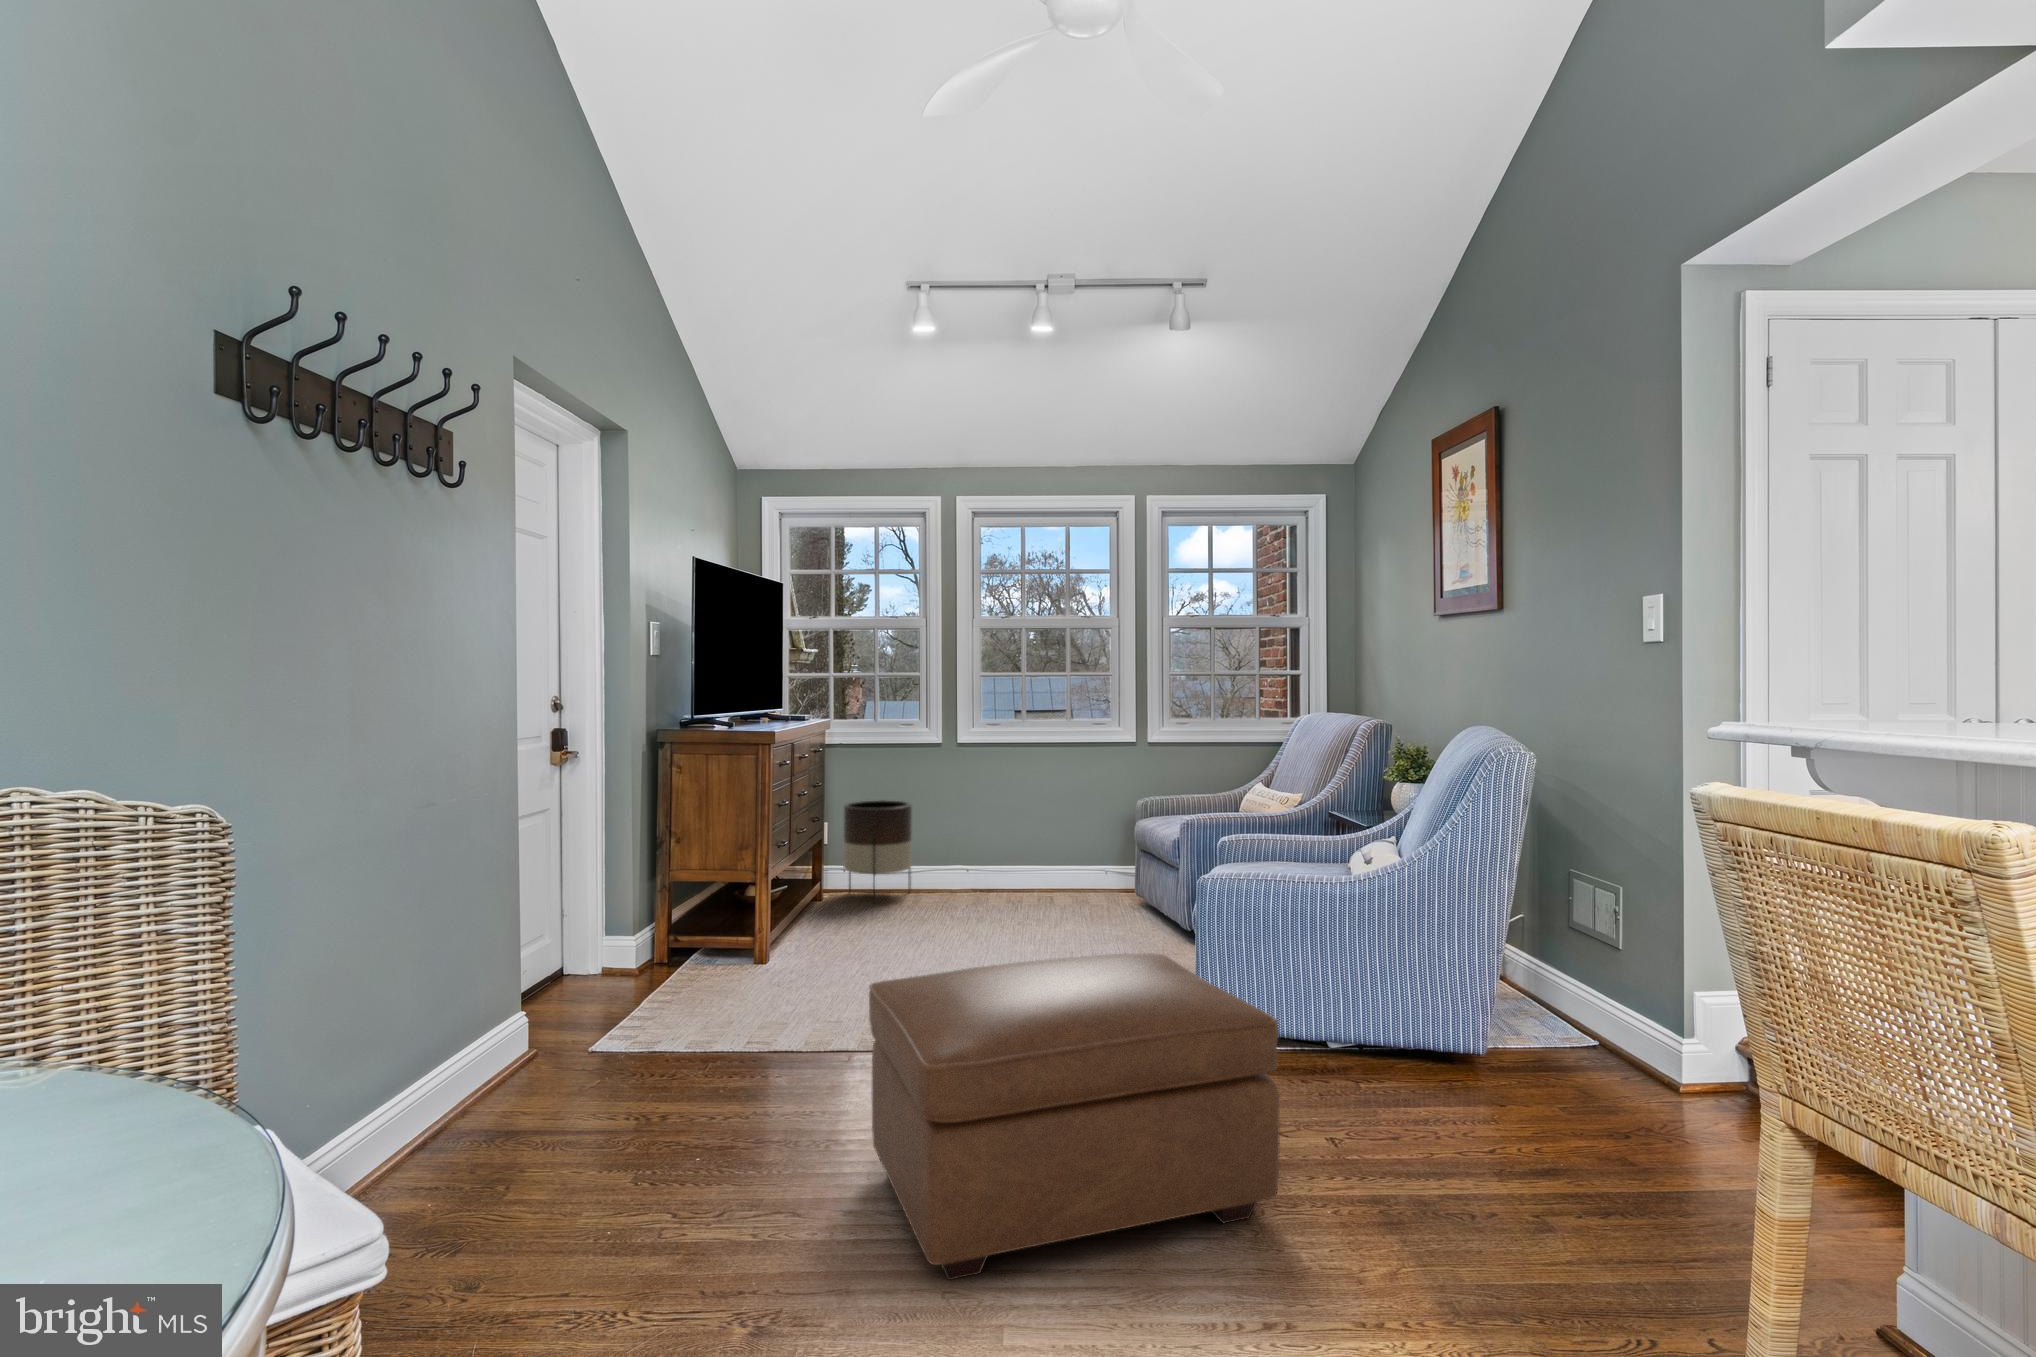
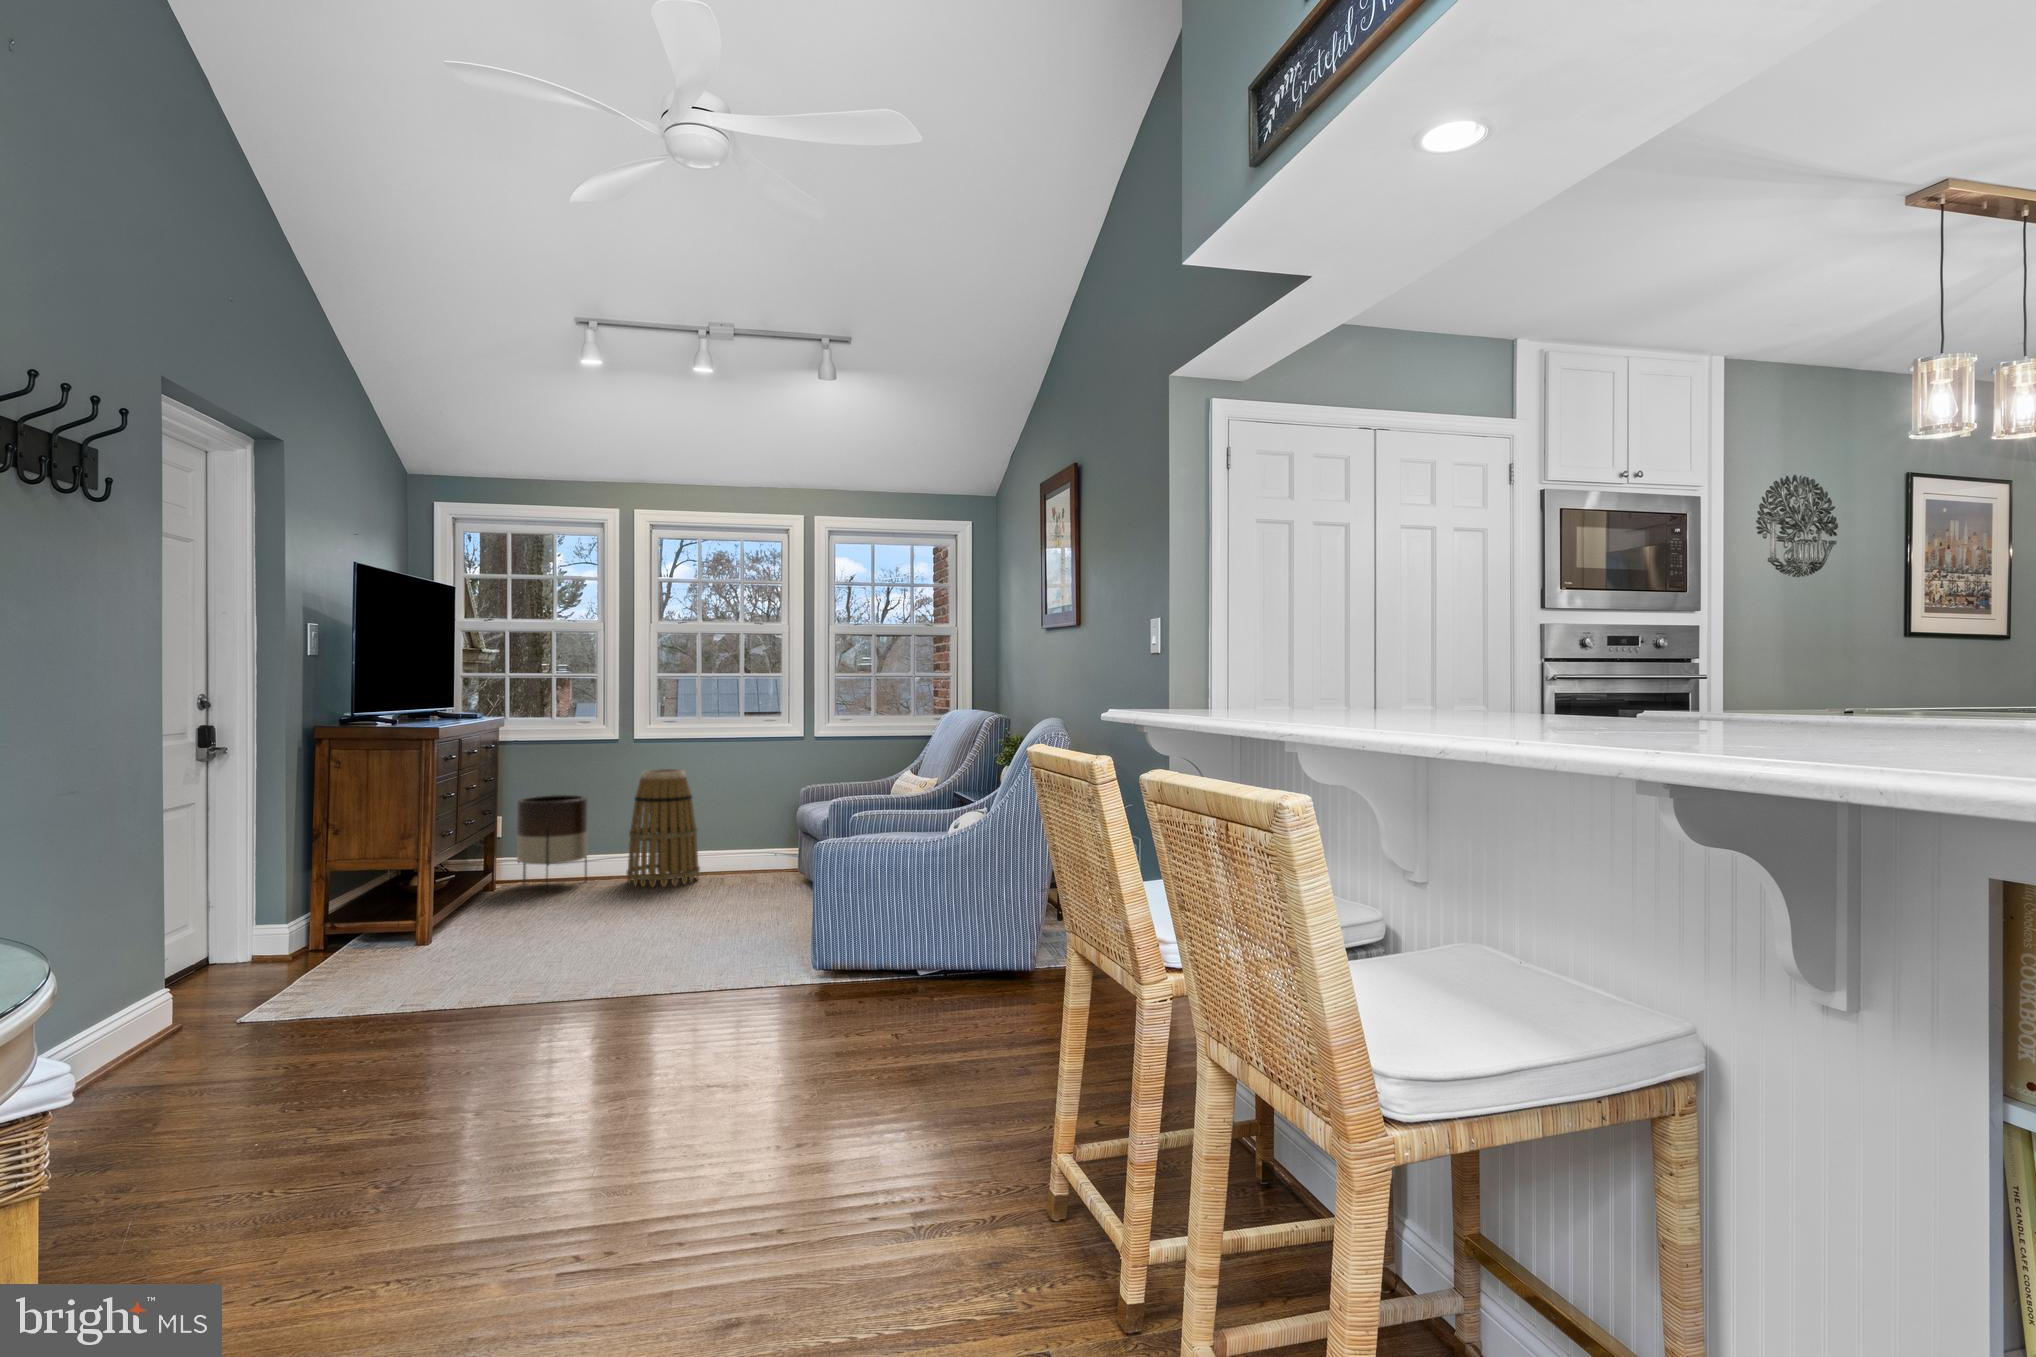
basket: none [951,775,1026,904] -> present [627,769,700,887]
ottoman: present [869,953,1280,1280] -> none [499,894,821,1131]

